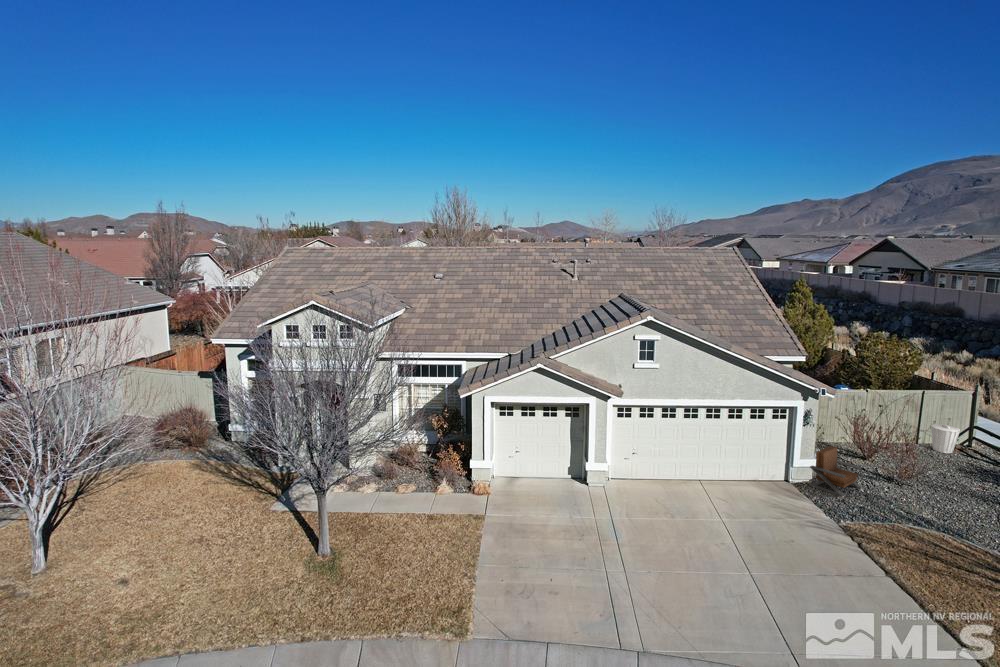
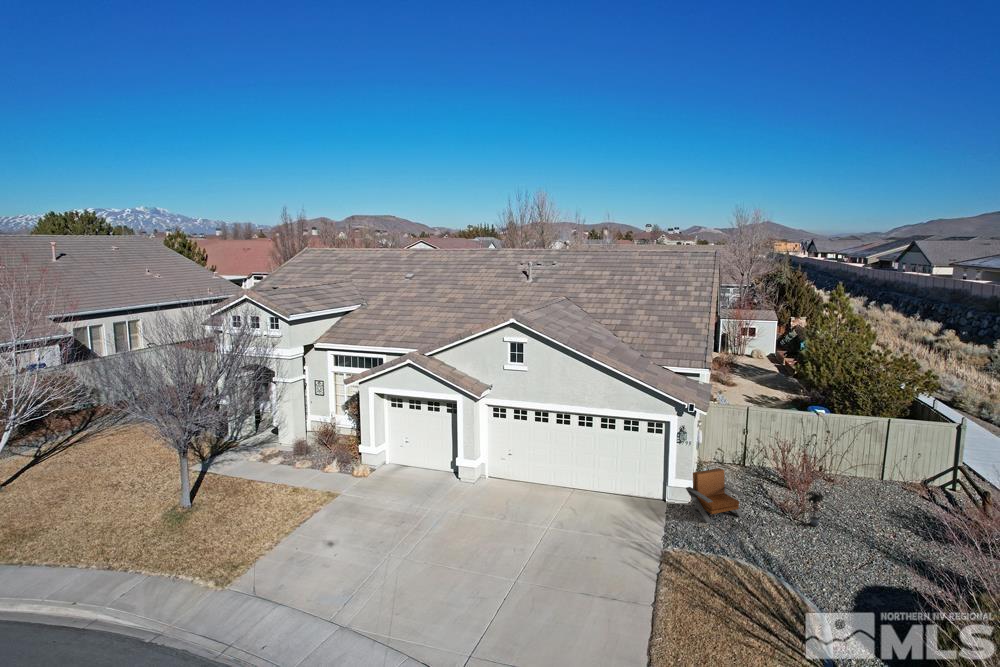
trash can: present [931,424,960,453] -> none [897,460,931,496]
potted plant: none [911,456,930,488] -> present [807,491,829,526]

